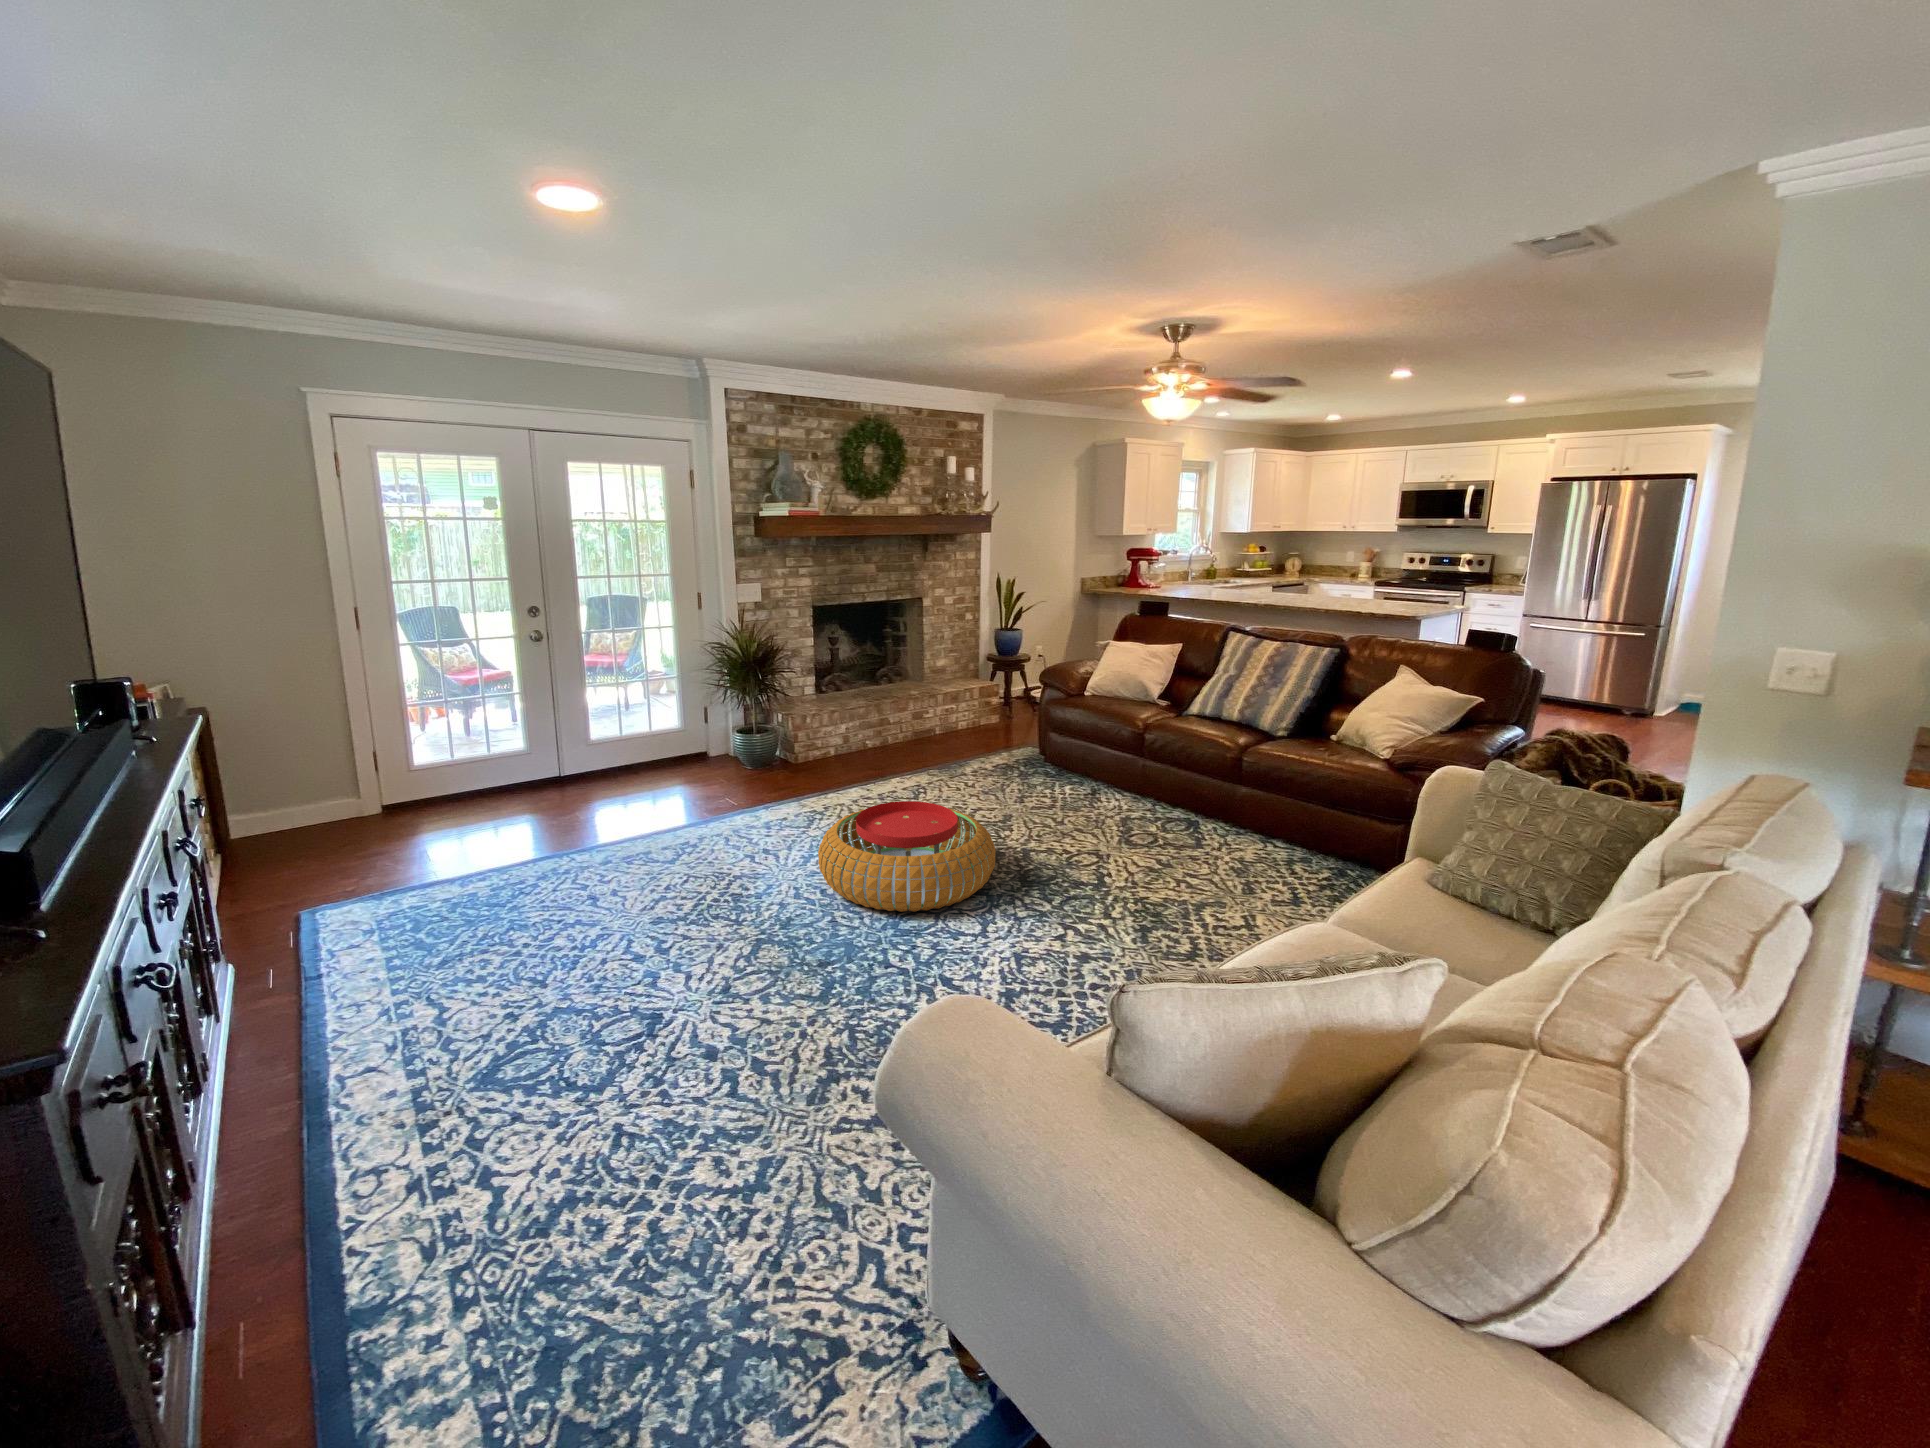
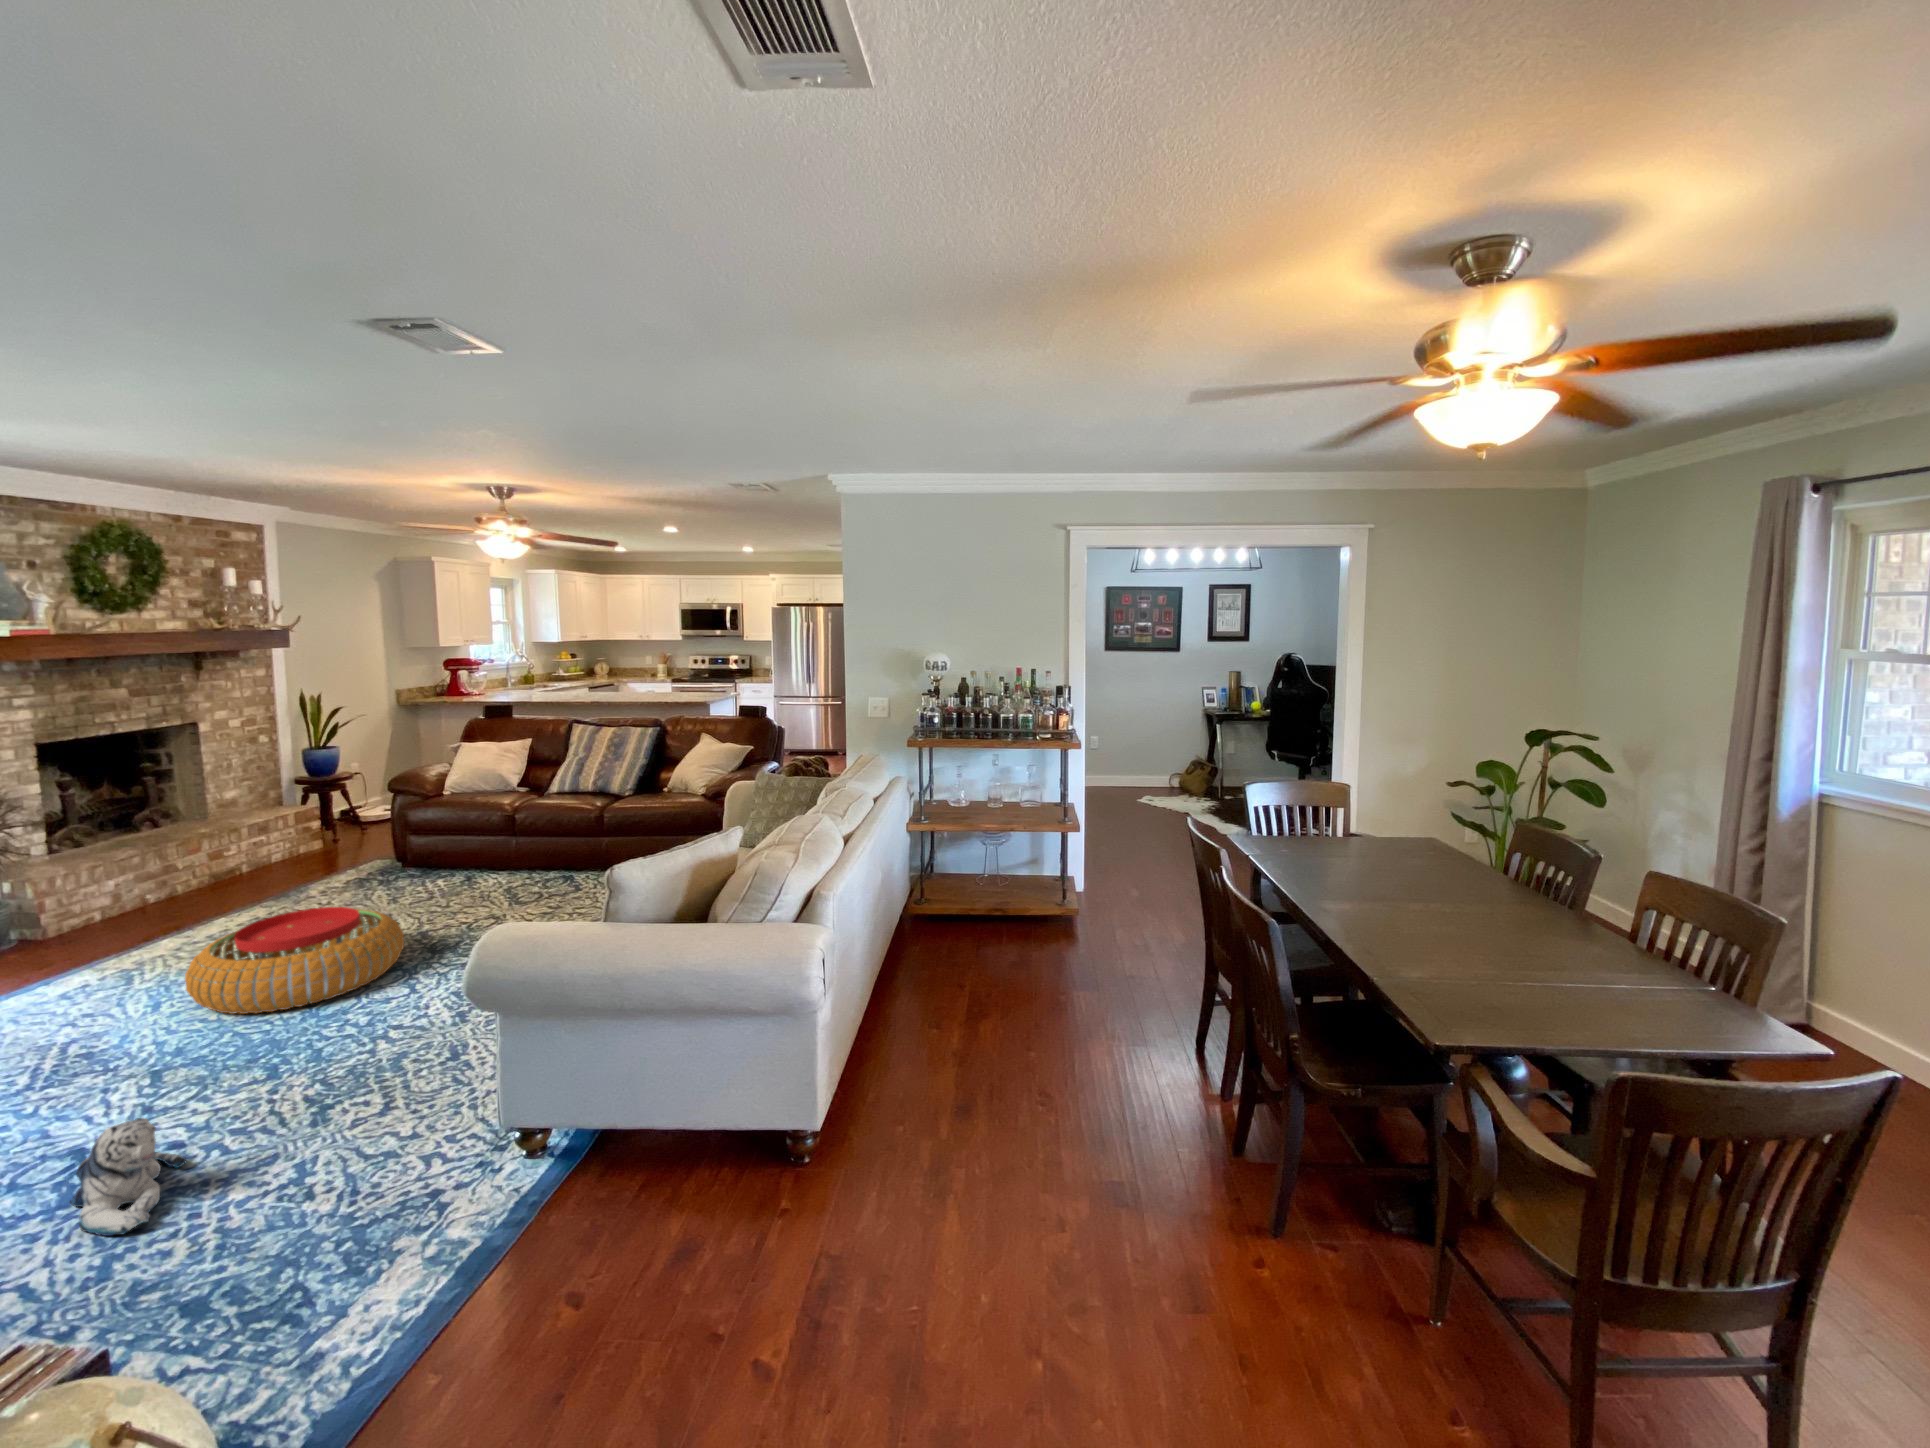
plush toy: none [607,1025,710,1158] -> present [70,1118,186,1236]

